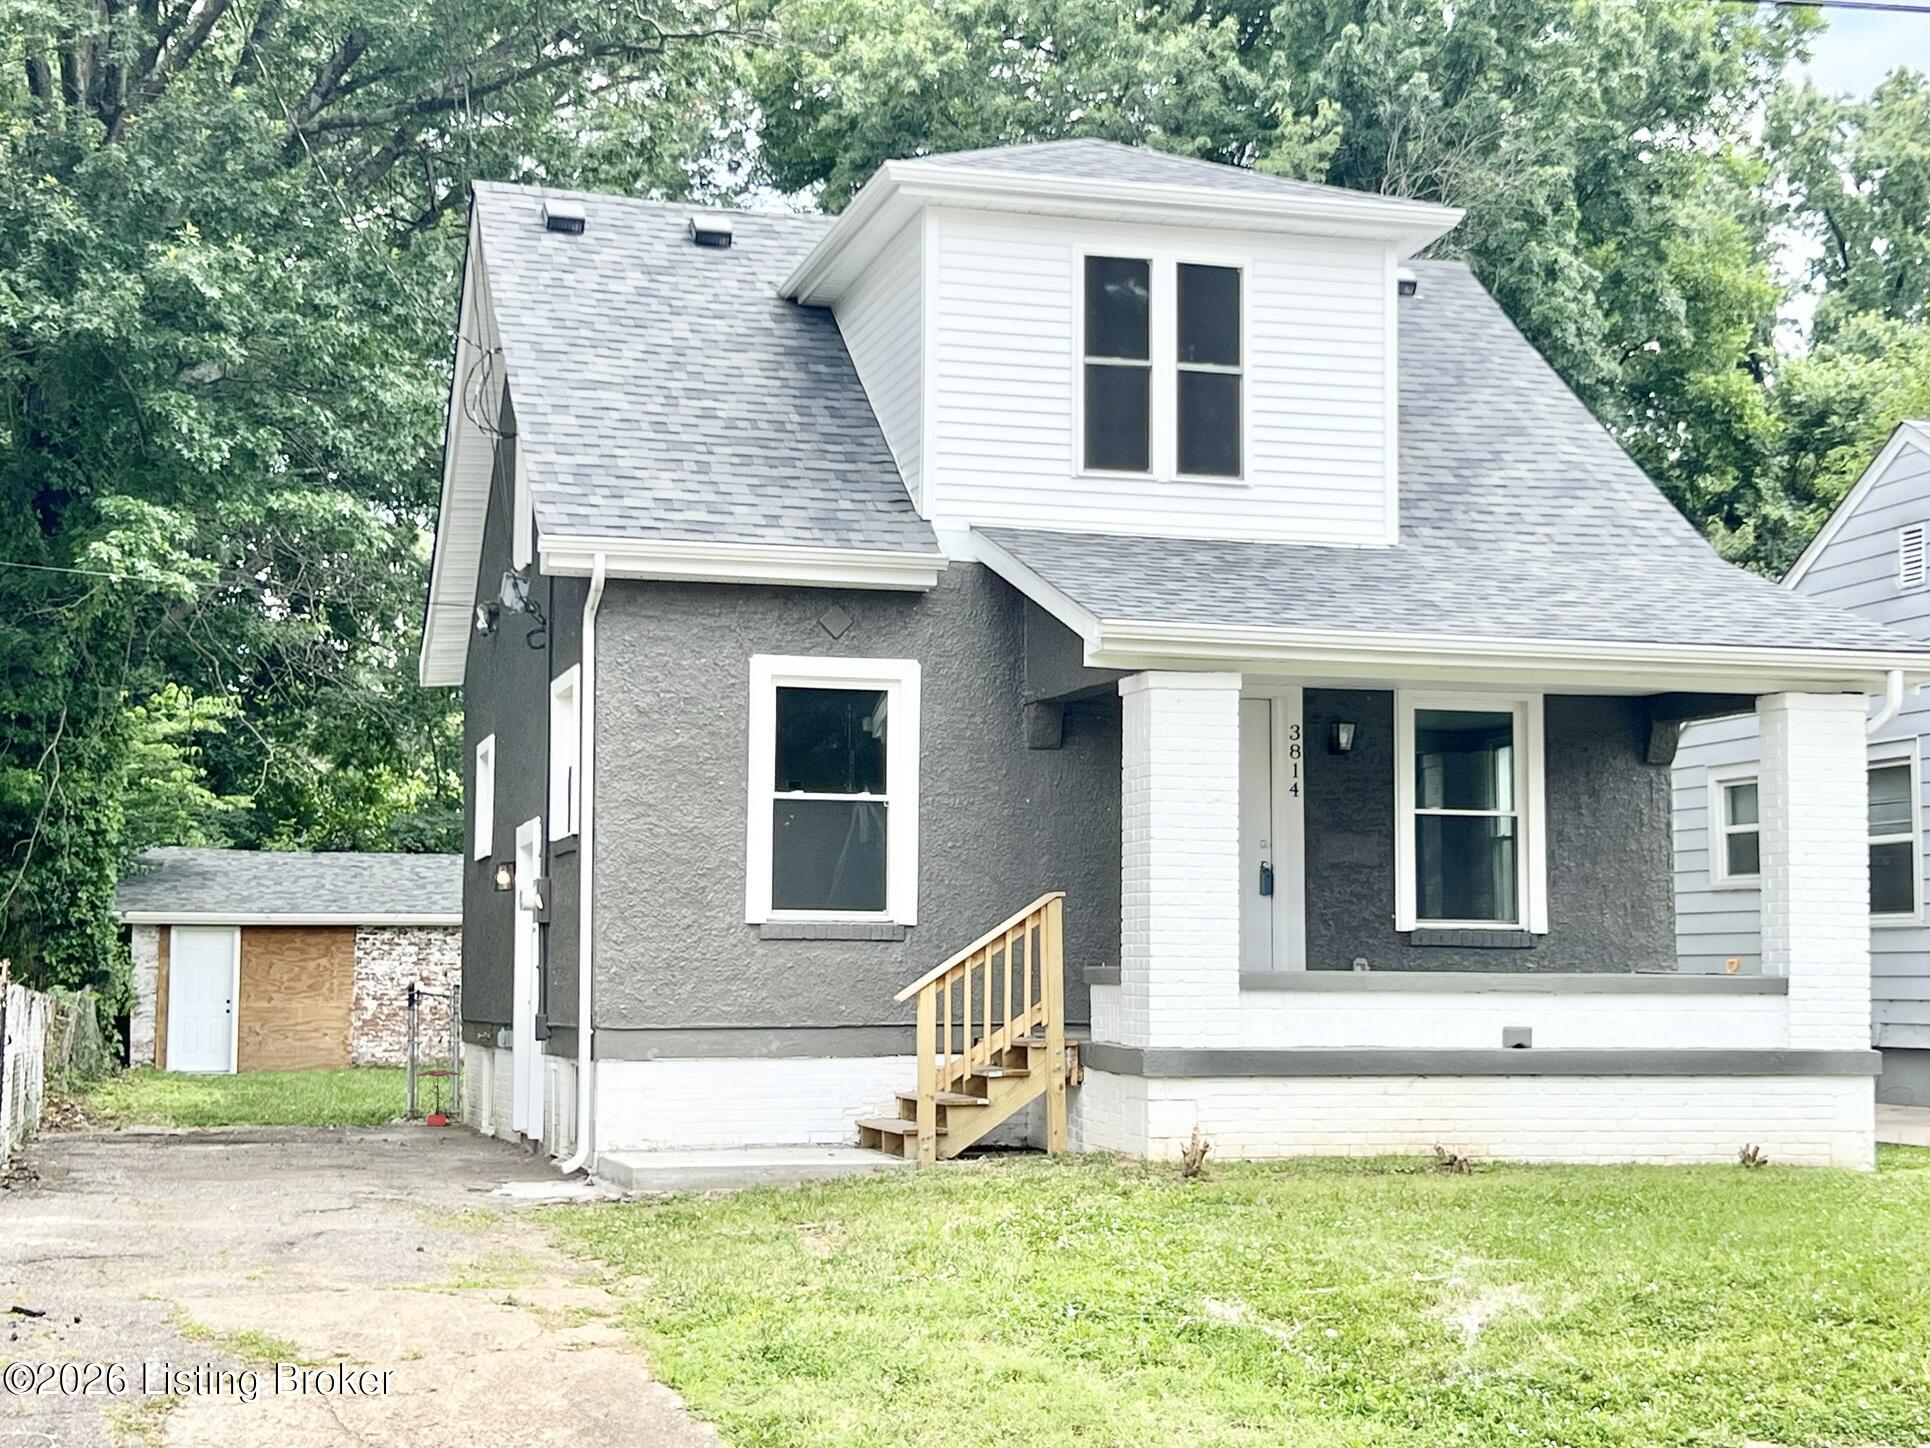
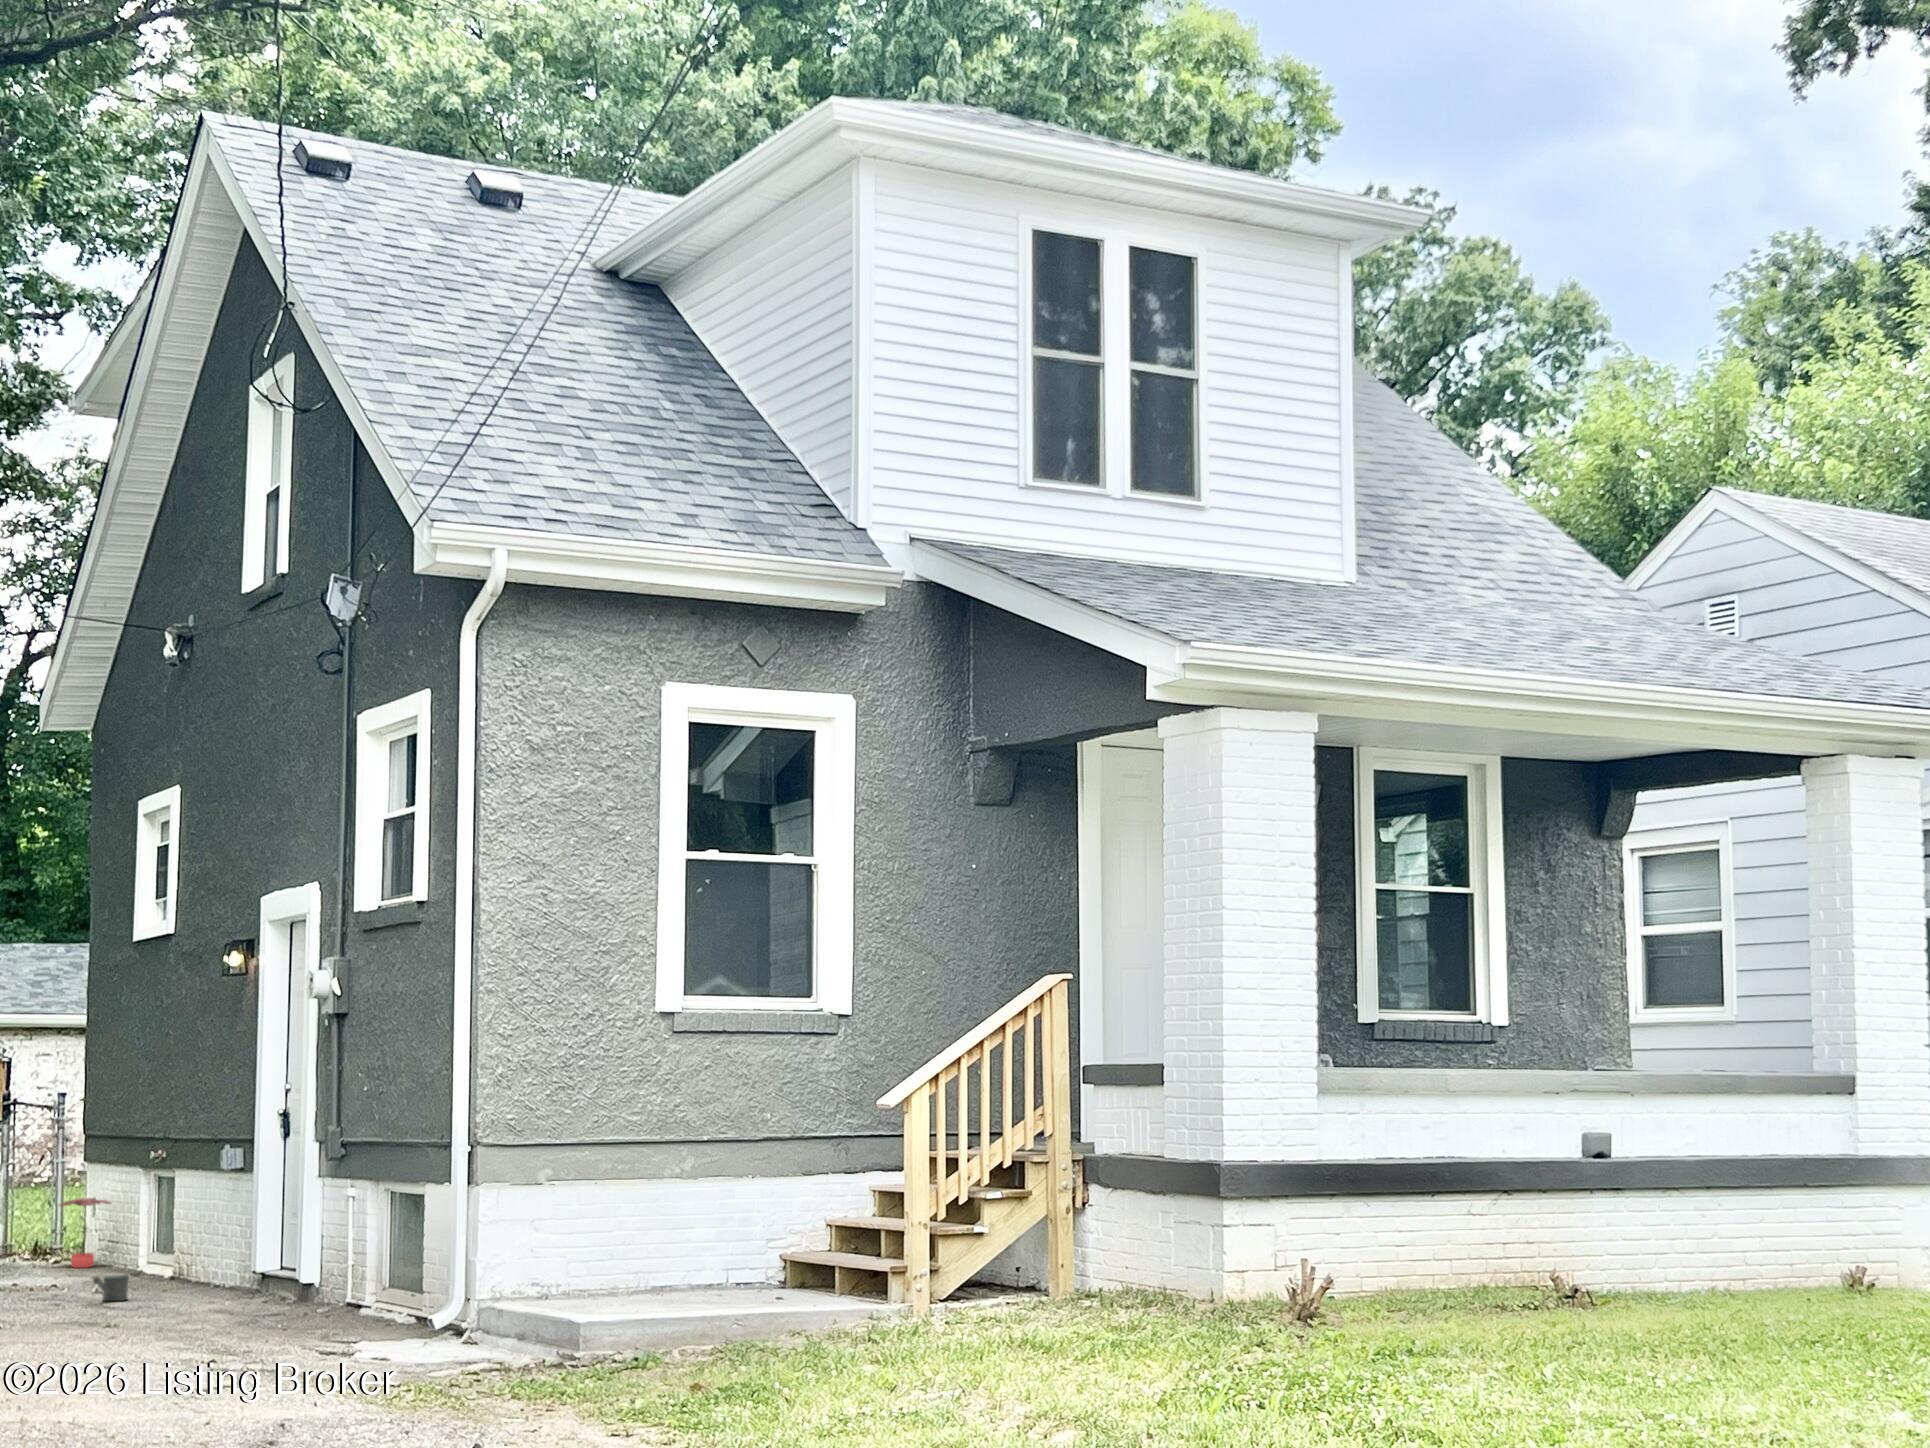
watering can: none [386,1127,419,1147] -> present [93,1274,129,1301]

